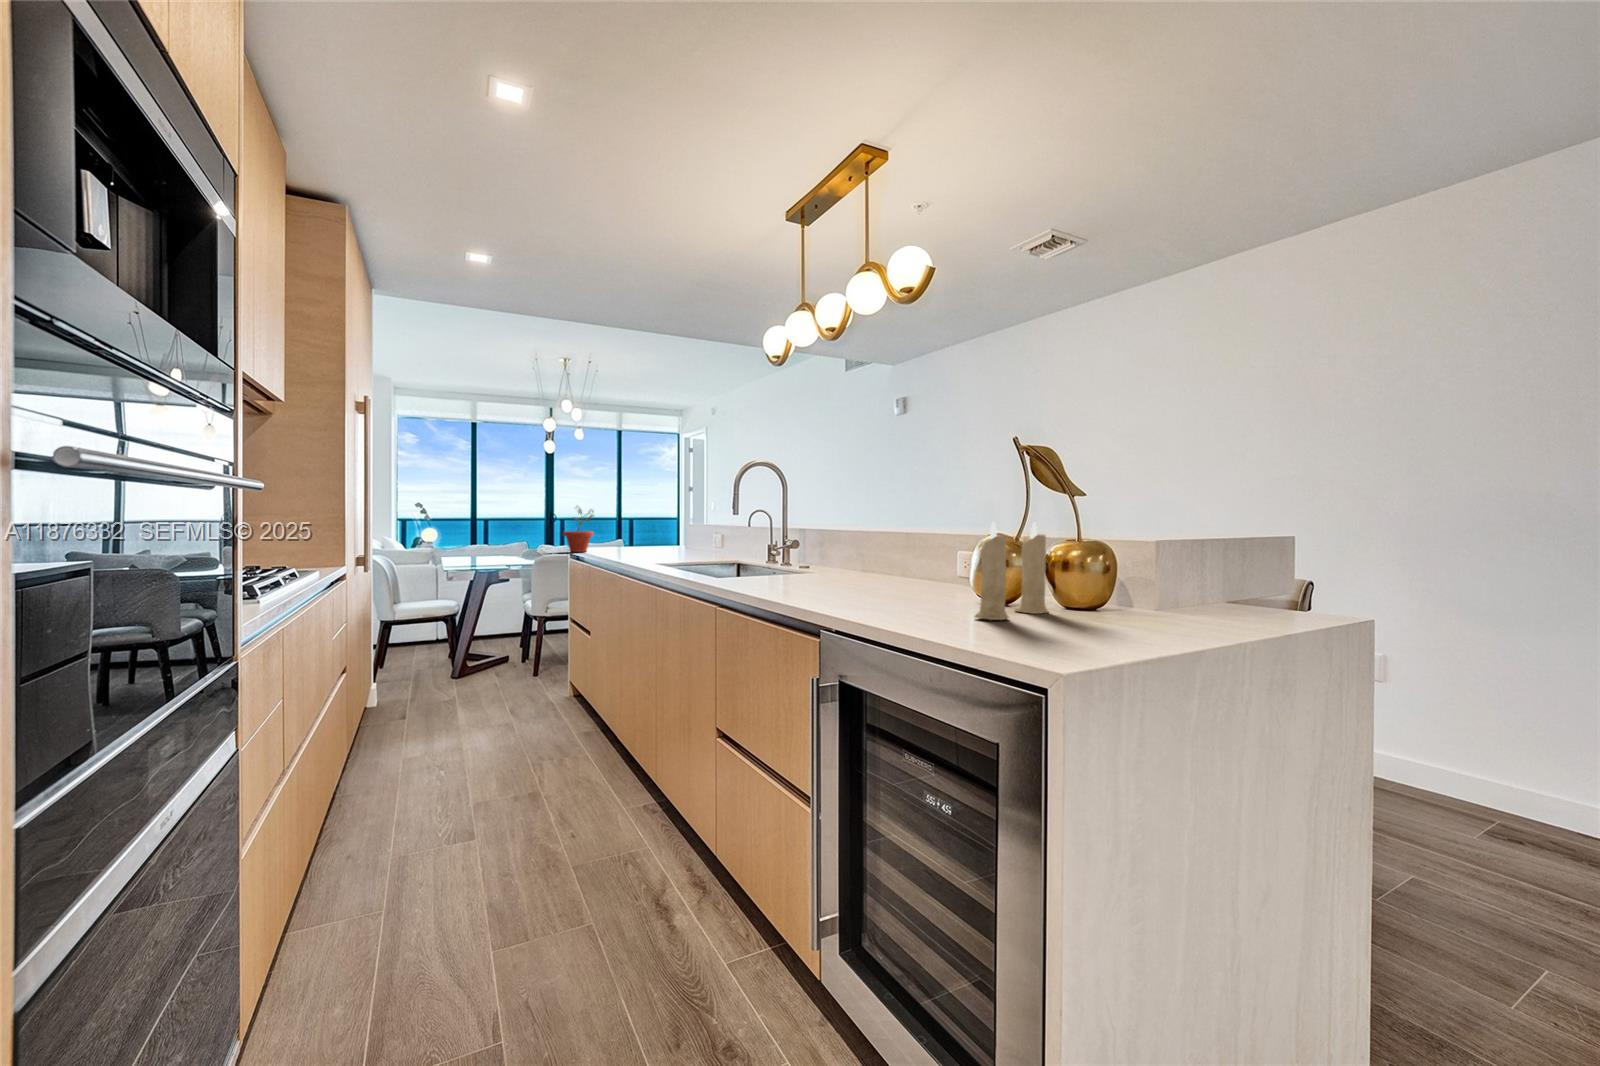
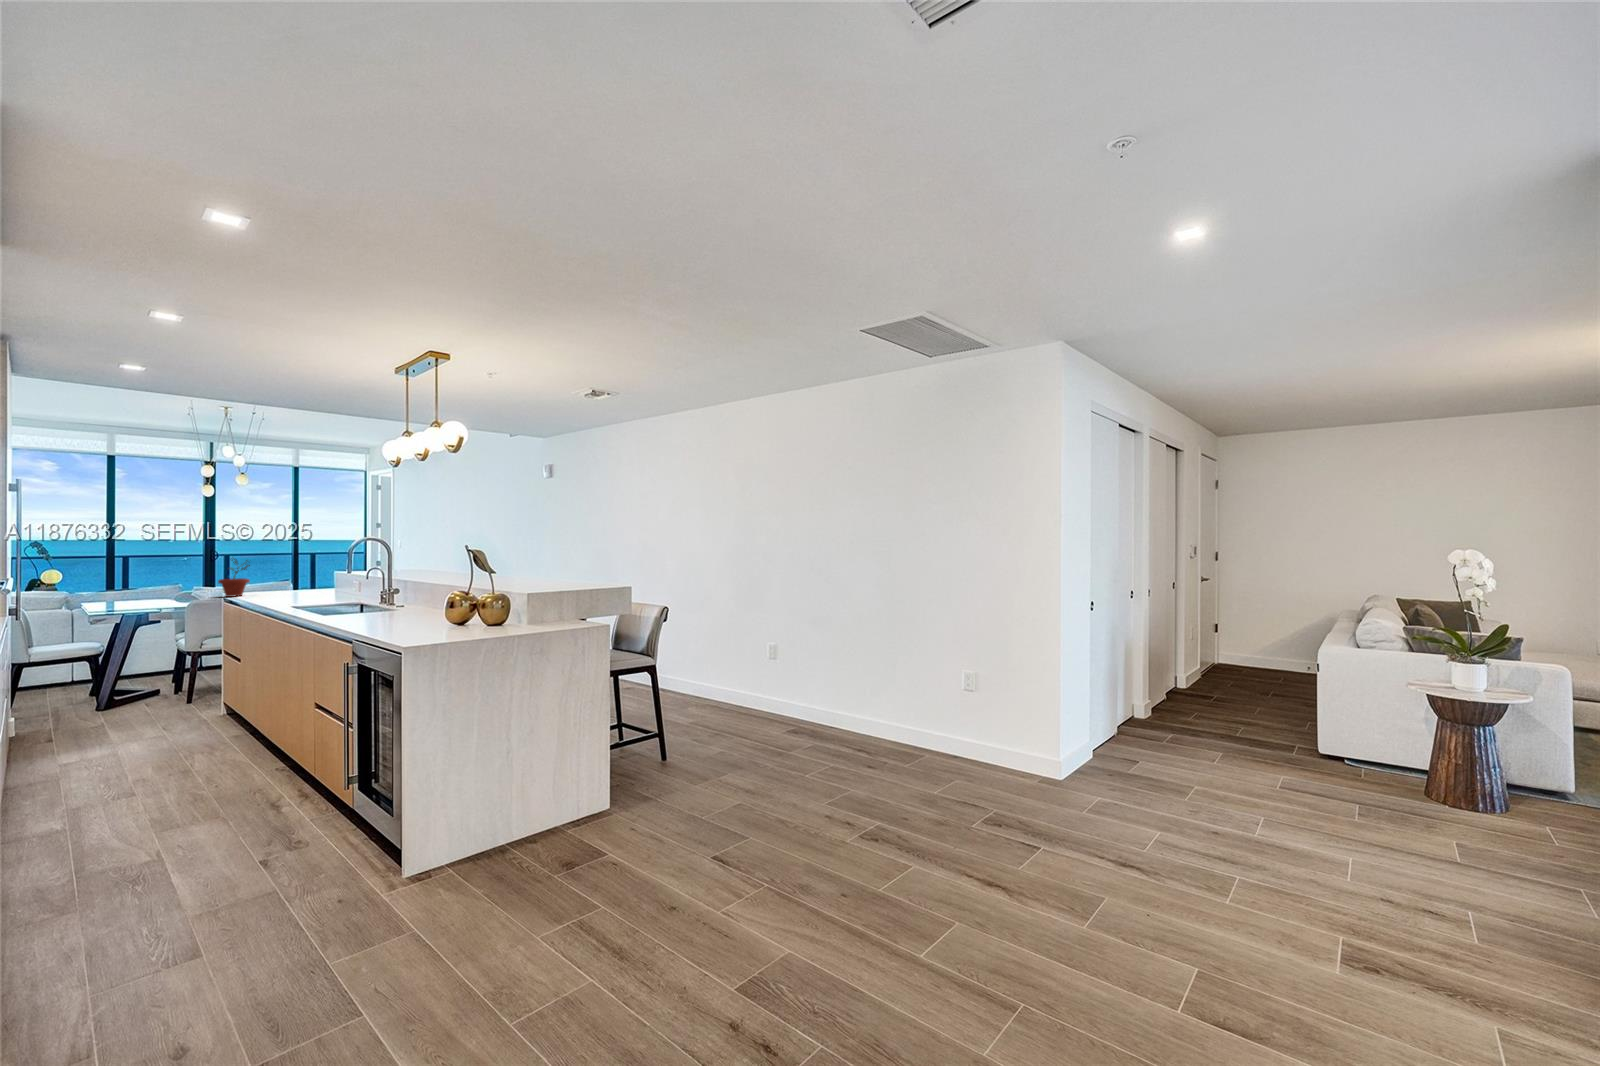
candle: present [975,523,1048,620] -> none [419,588,465,632]

